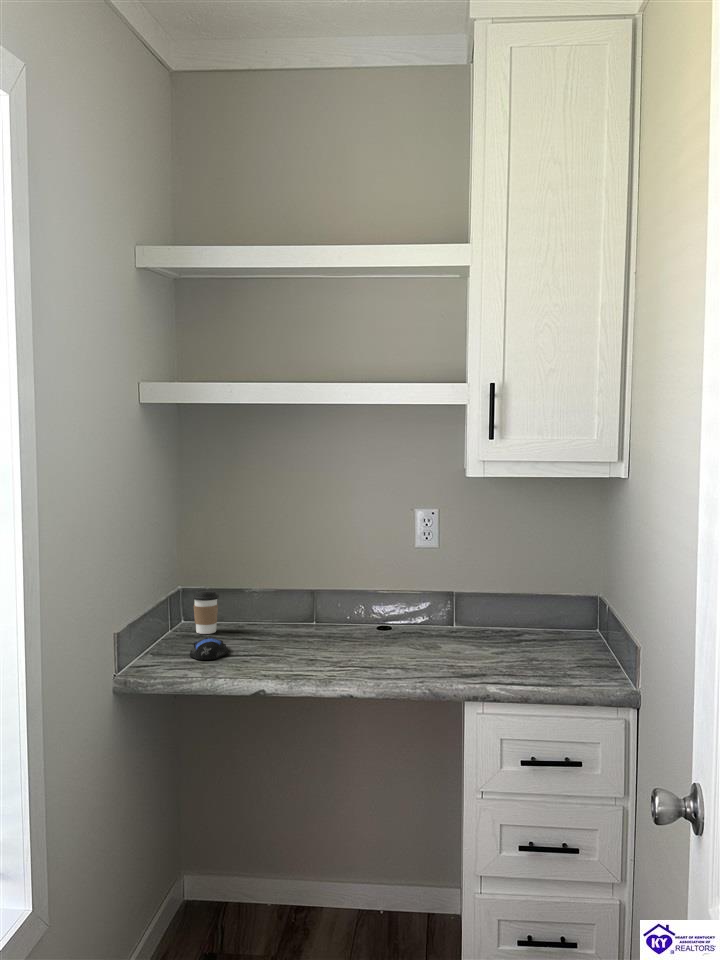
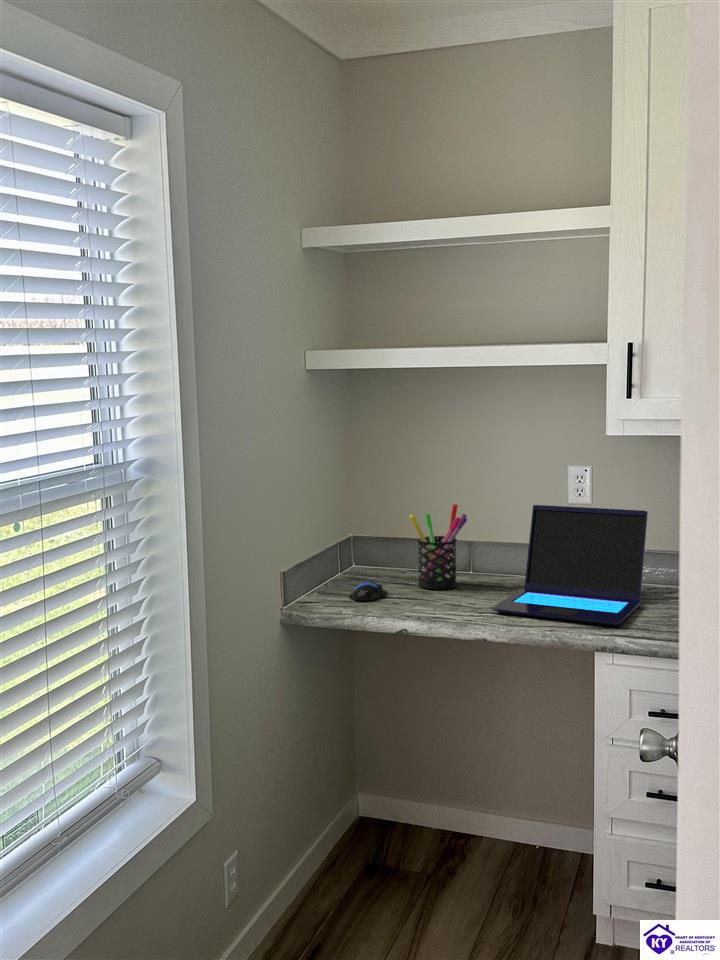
laptop: none [352,549,499,673] -> present [491,505,648,625]
pen holder: none [252,550,314,643] -> present [409,504,467,589]
coffee cup: present [193,590,219,634] -> none [360,539,384,579]

